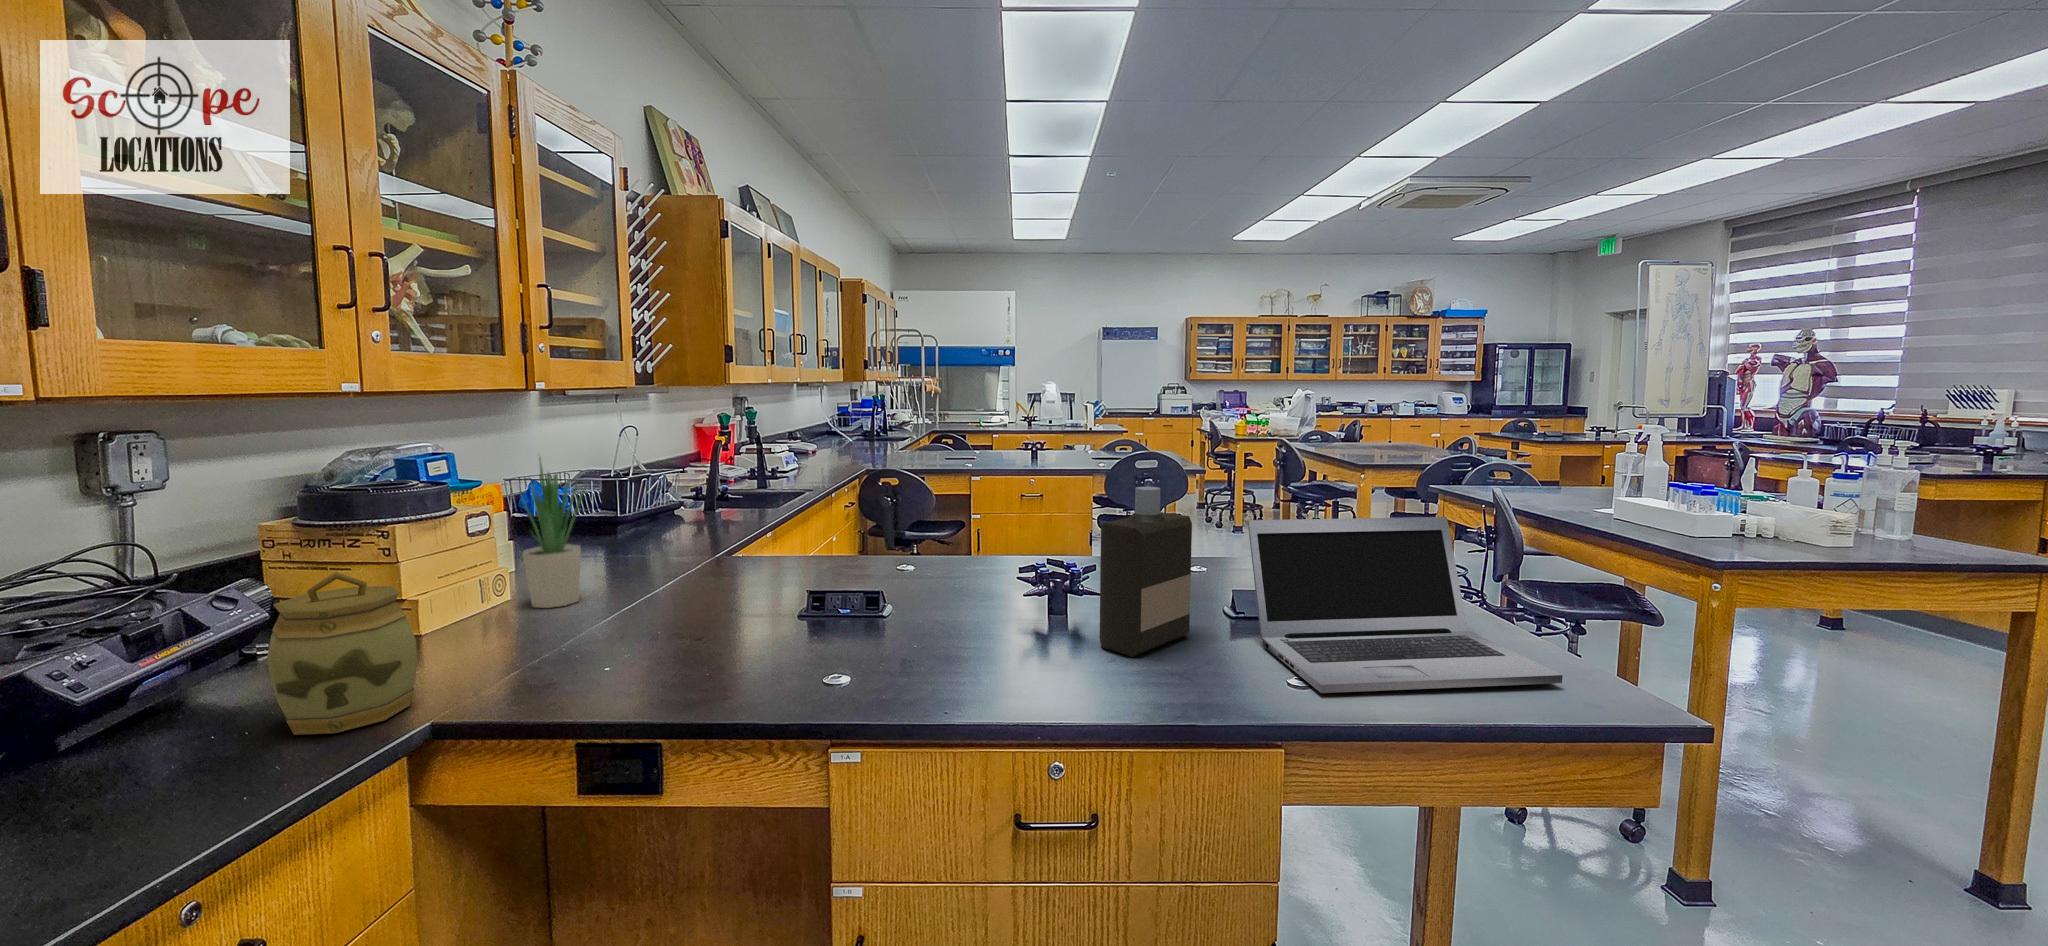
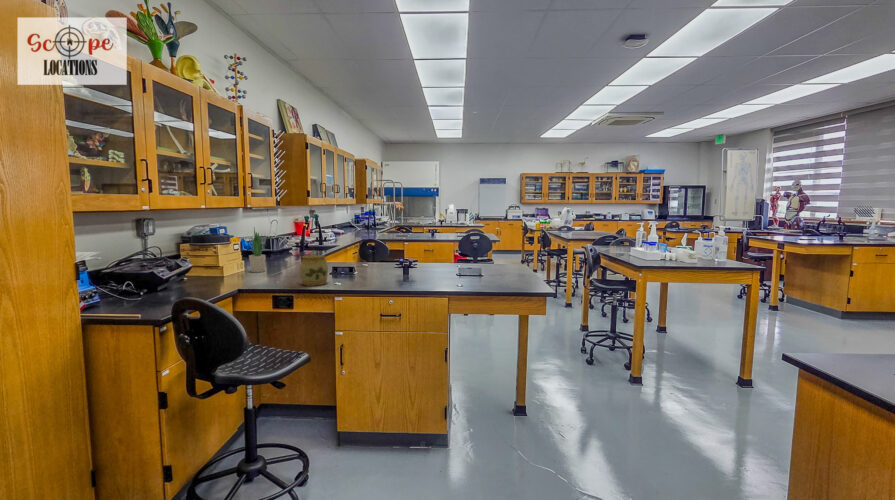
bottle: present [1100,487,1192,657] -> none [414,235,441,282]
laptop: present [1248,517,1563,693] -> none [459,245,531,287]
jar: present [267,572,417,735] -> present [300,250,328,286]

